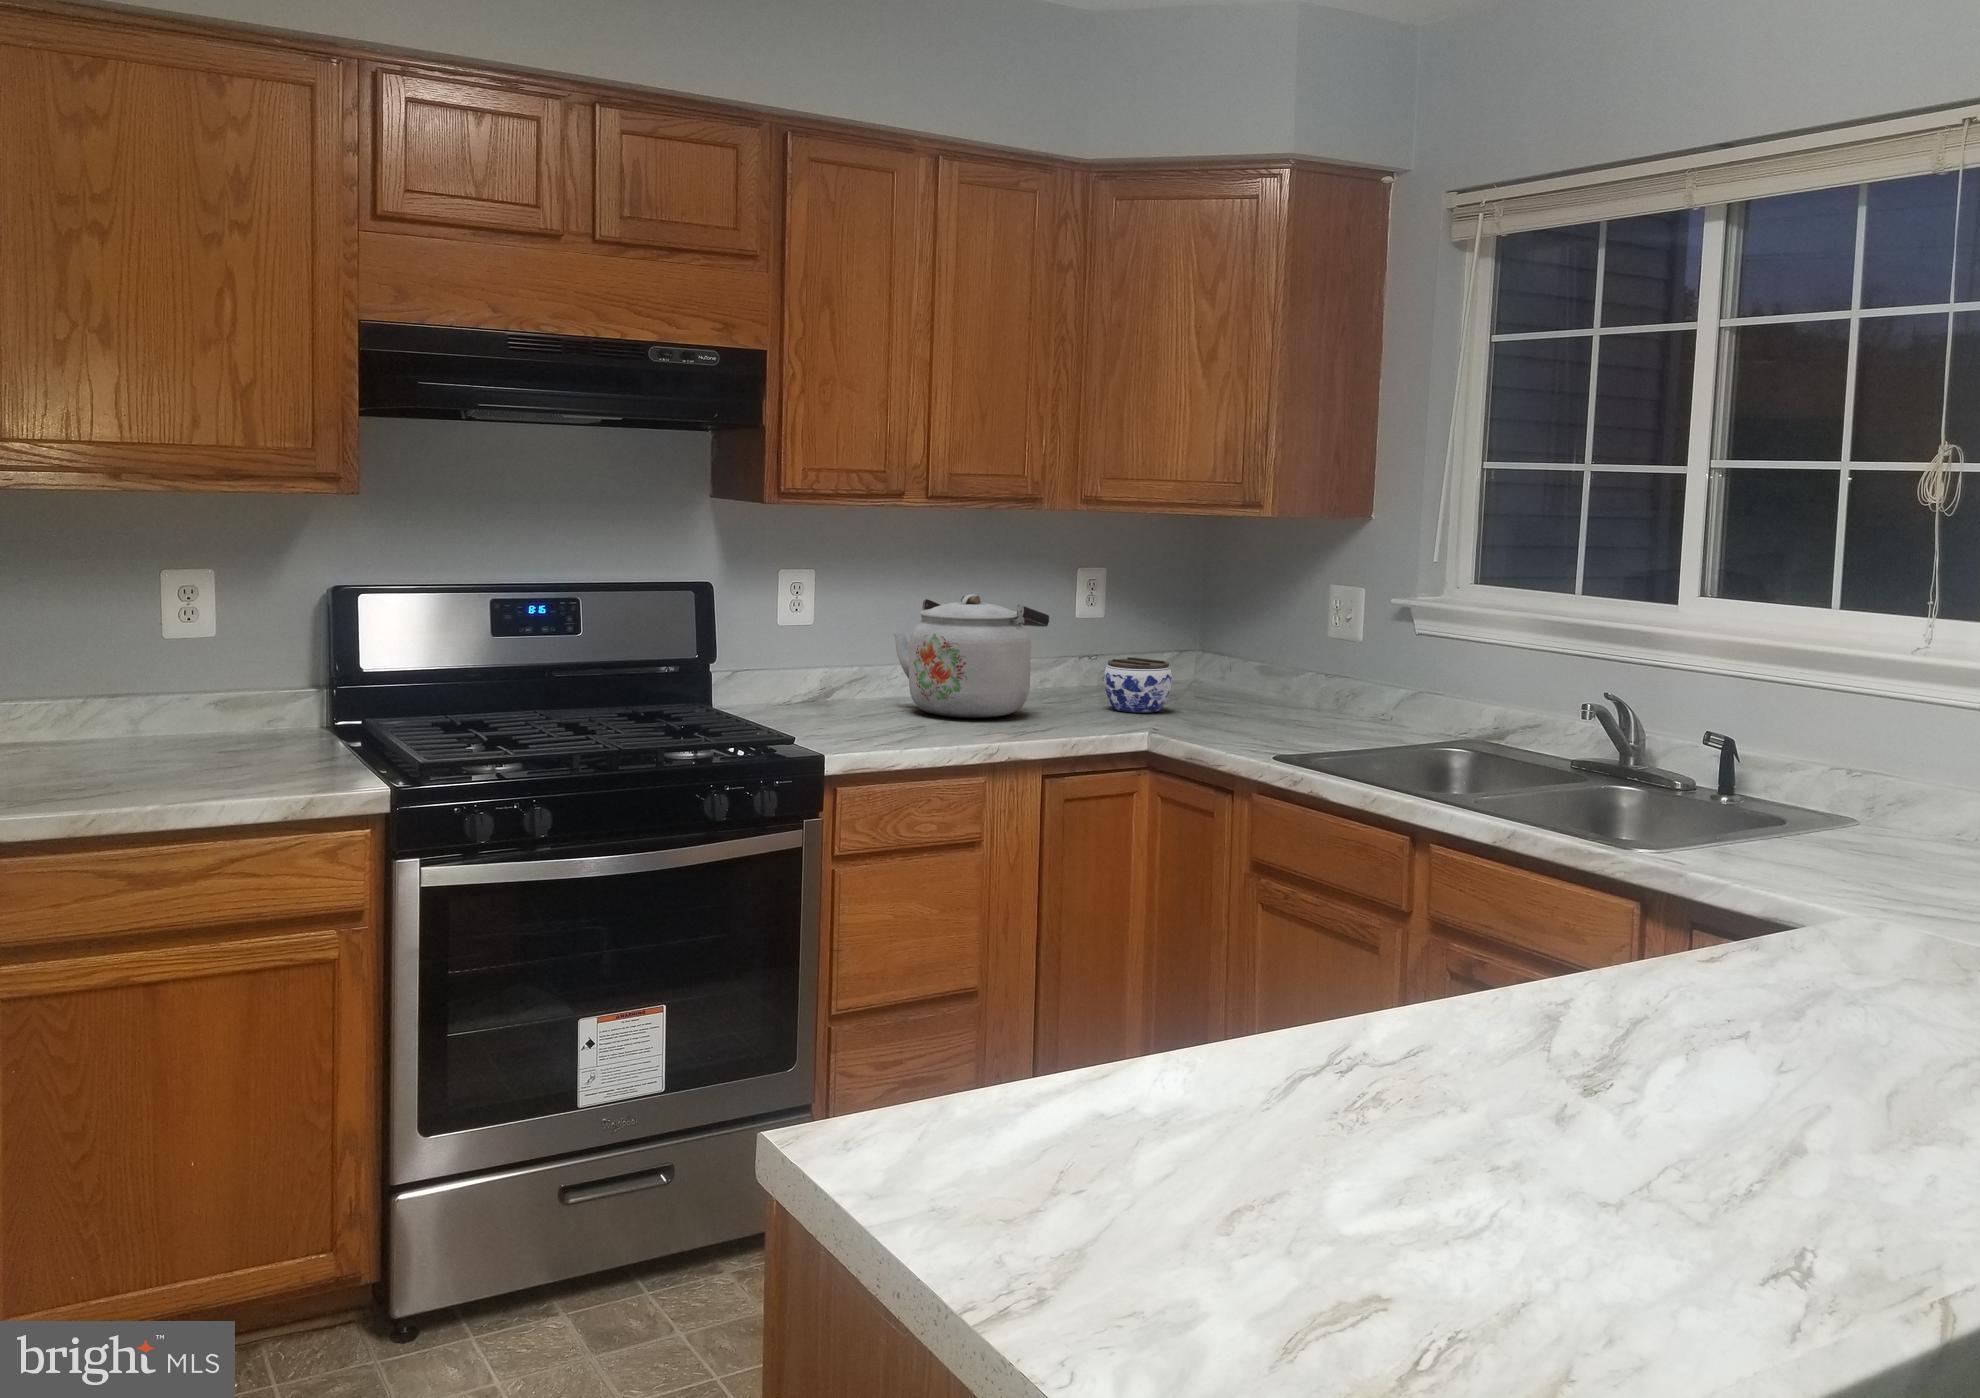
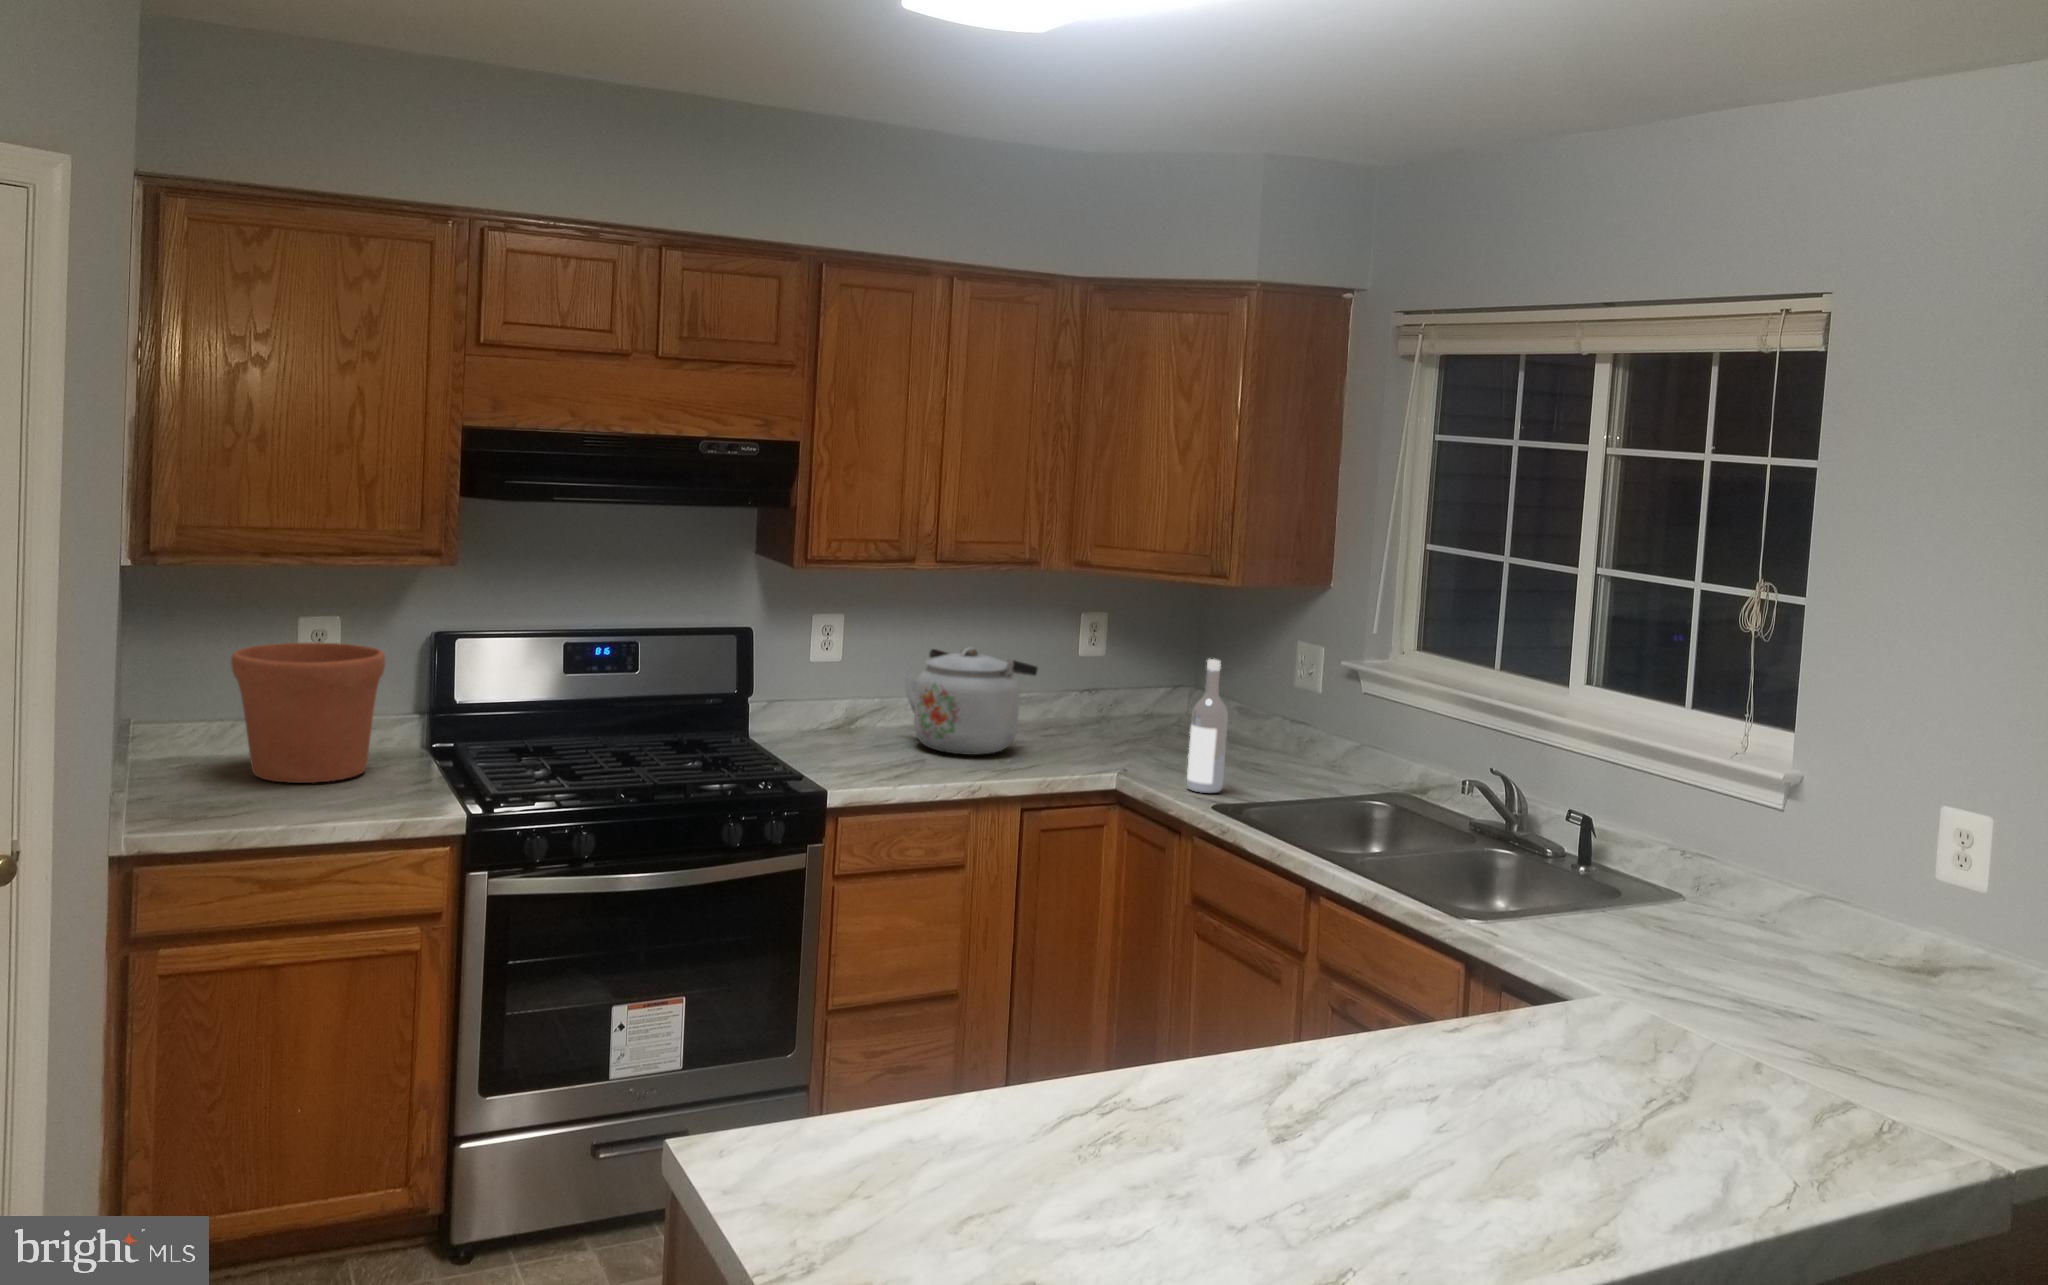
wine bottle: none [1238,589,1284,745] -> present [1187,659,1228,793]
flower pot: none [79,596,276,762] -> present [231,643,385,783]
jar: present [1104,657,1172,713] -> none [1087,701,1146,752]

